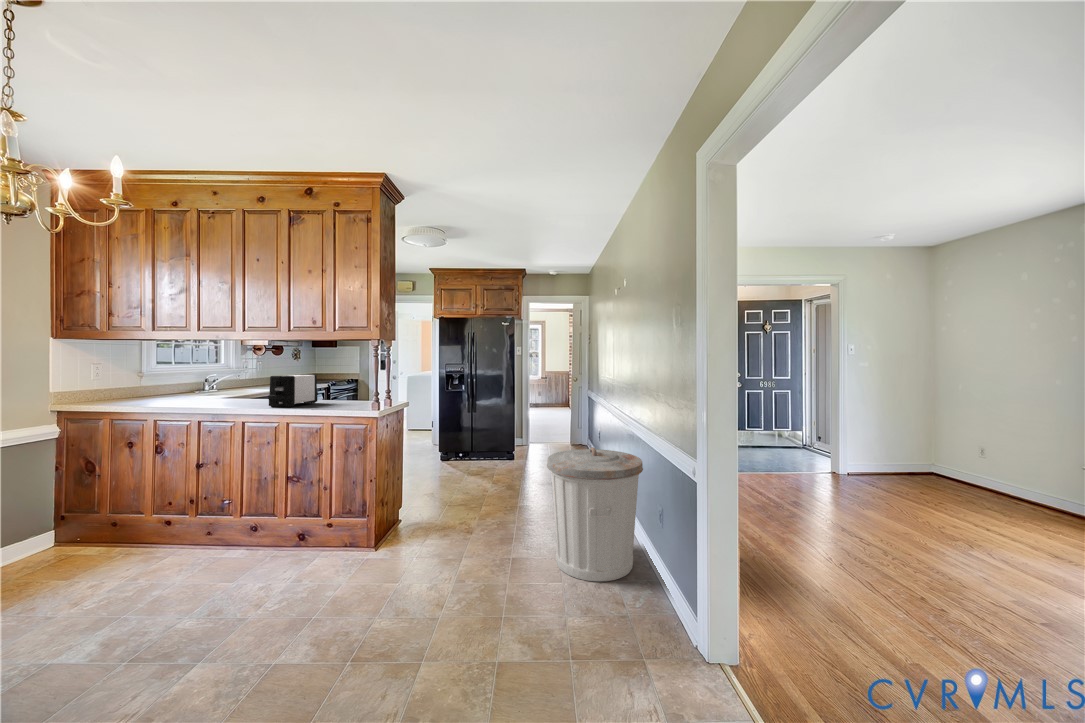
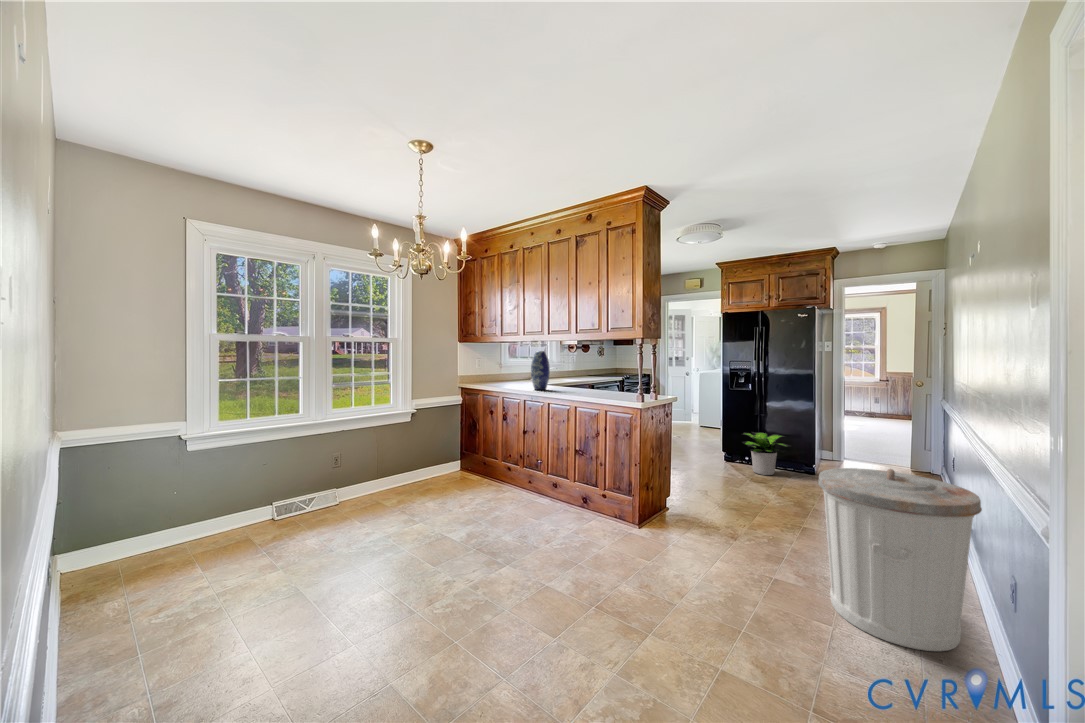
vase: none [212,352,243,405] -> present [531,351,550,390]
toaster: present [268,375,318,407] -> none [563,368,599,394]
potted plant: none [457,429,499,467] -> present [742,432,790,475]

